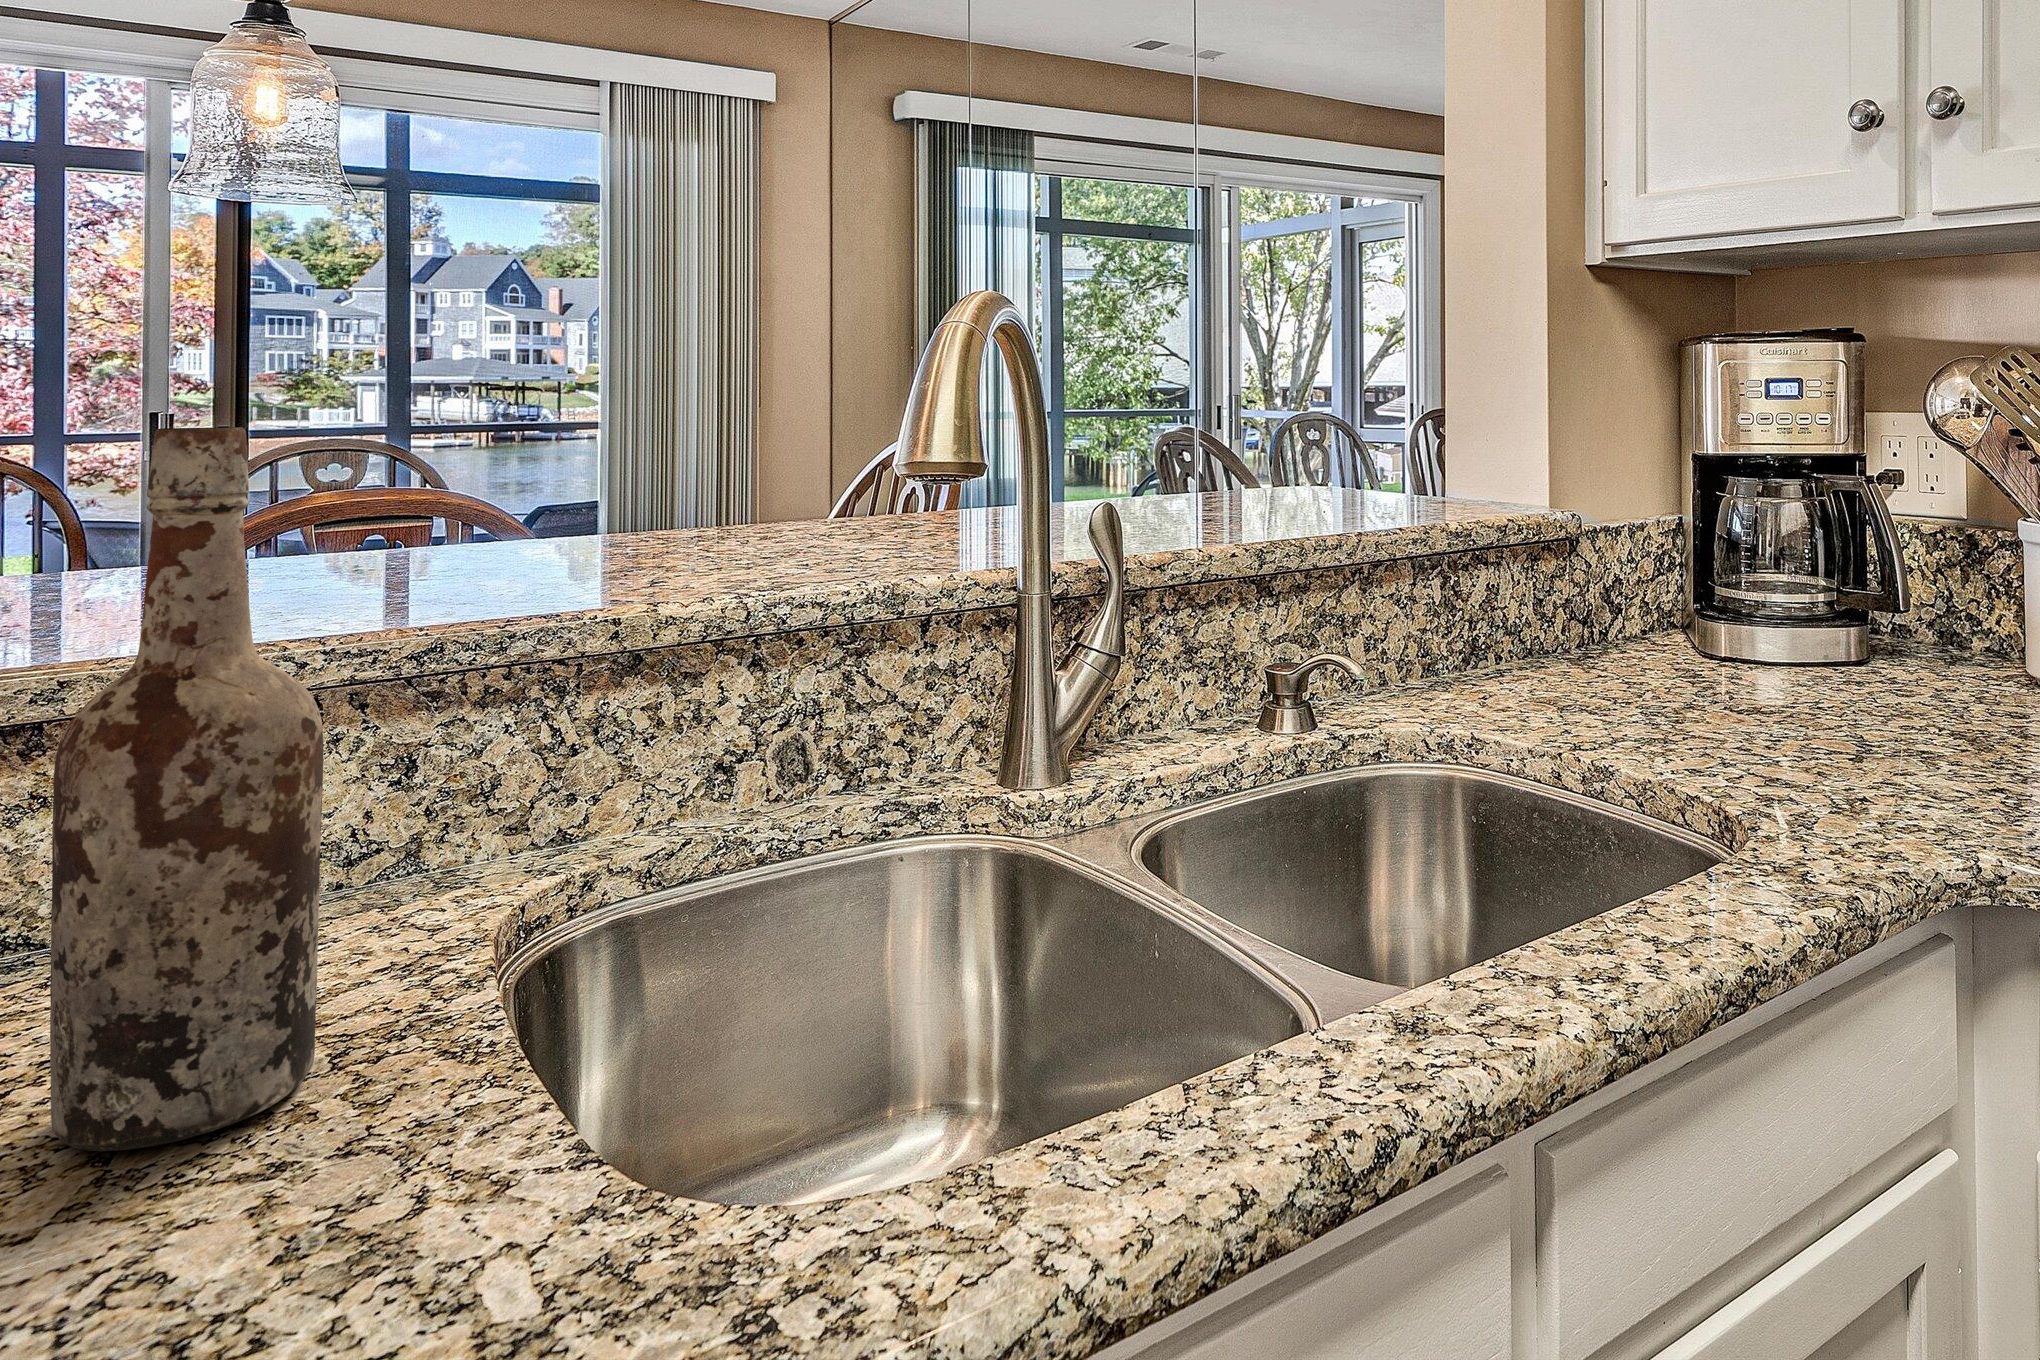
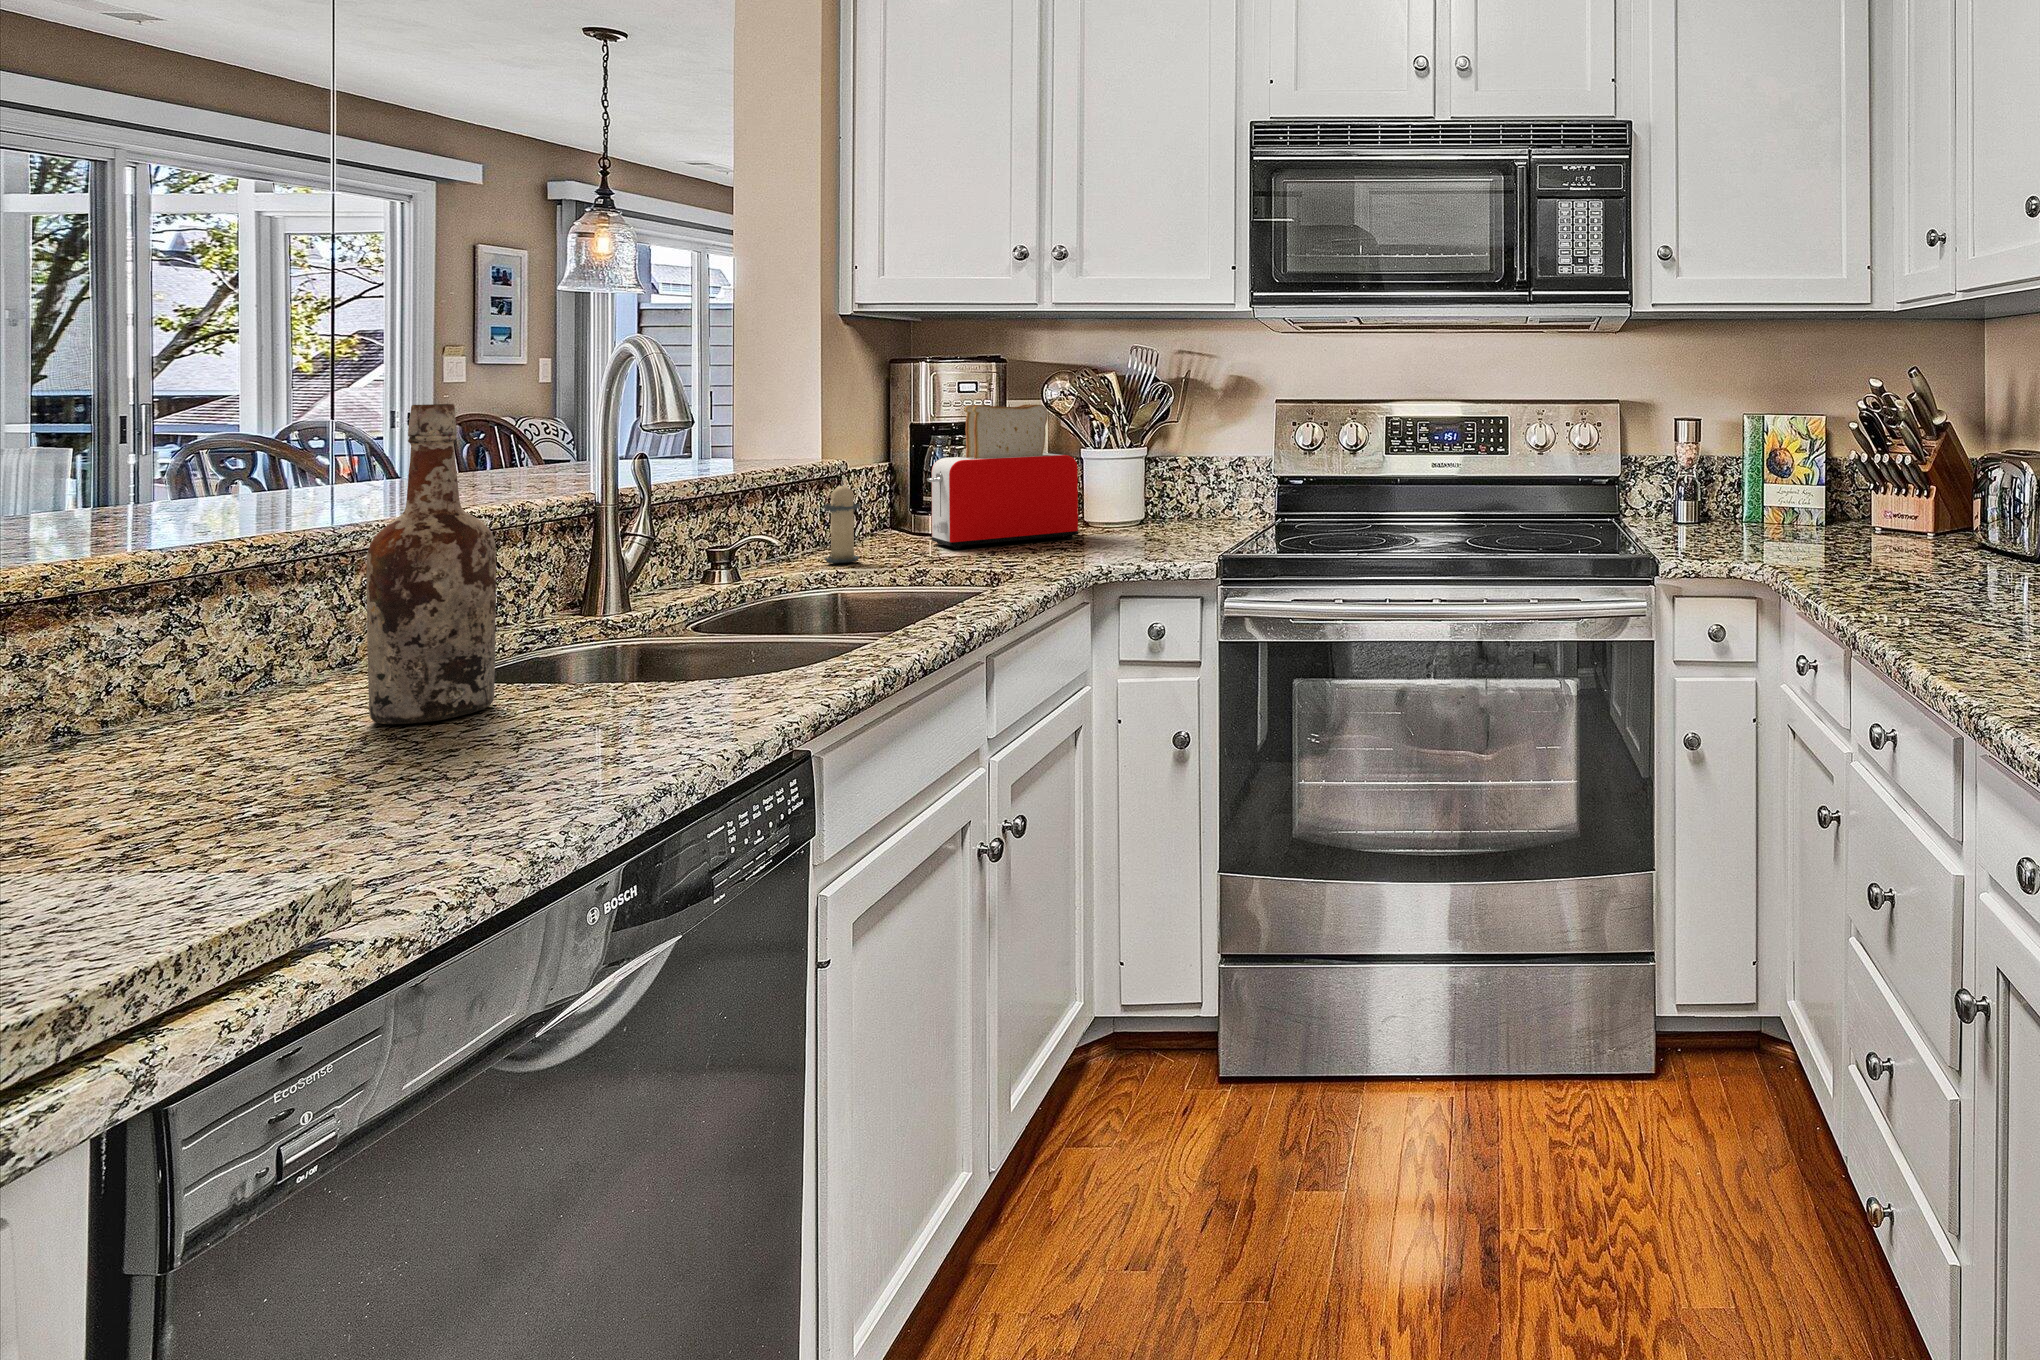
toaster: none [1685,422,1990,721] -> present [927,405,1078,549]
candle: none [1473,557,1549,717] -> present [824,480,860,563]

